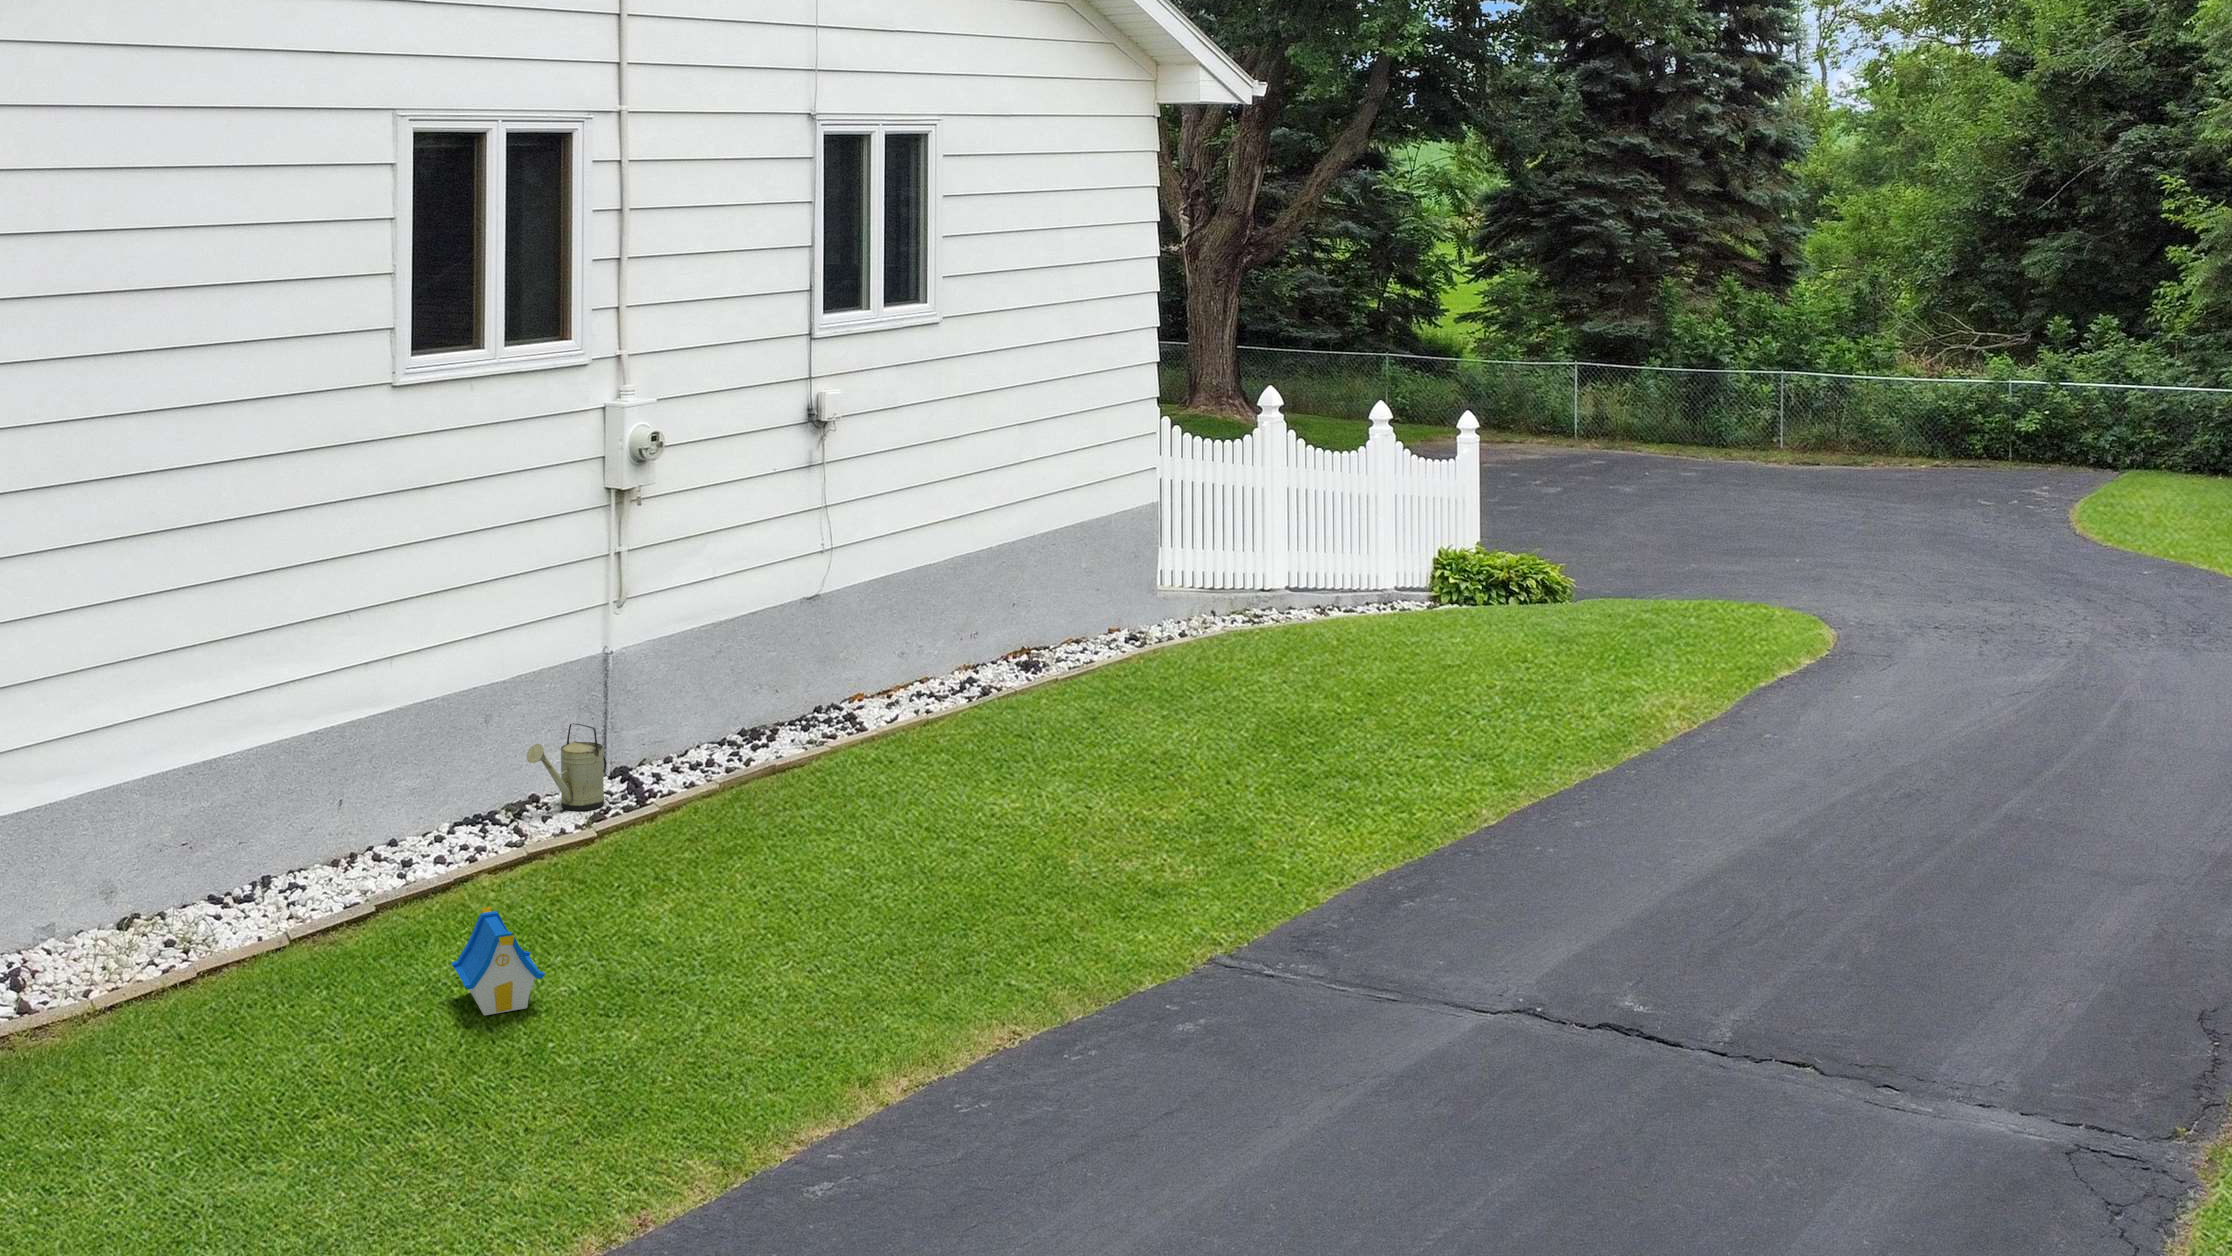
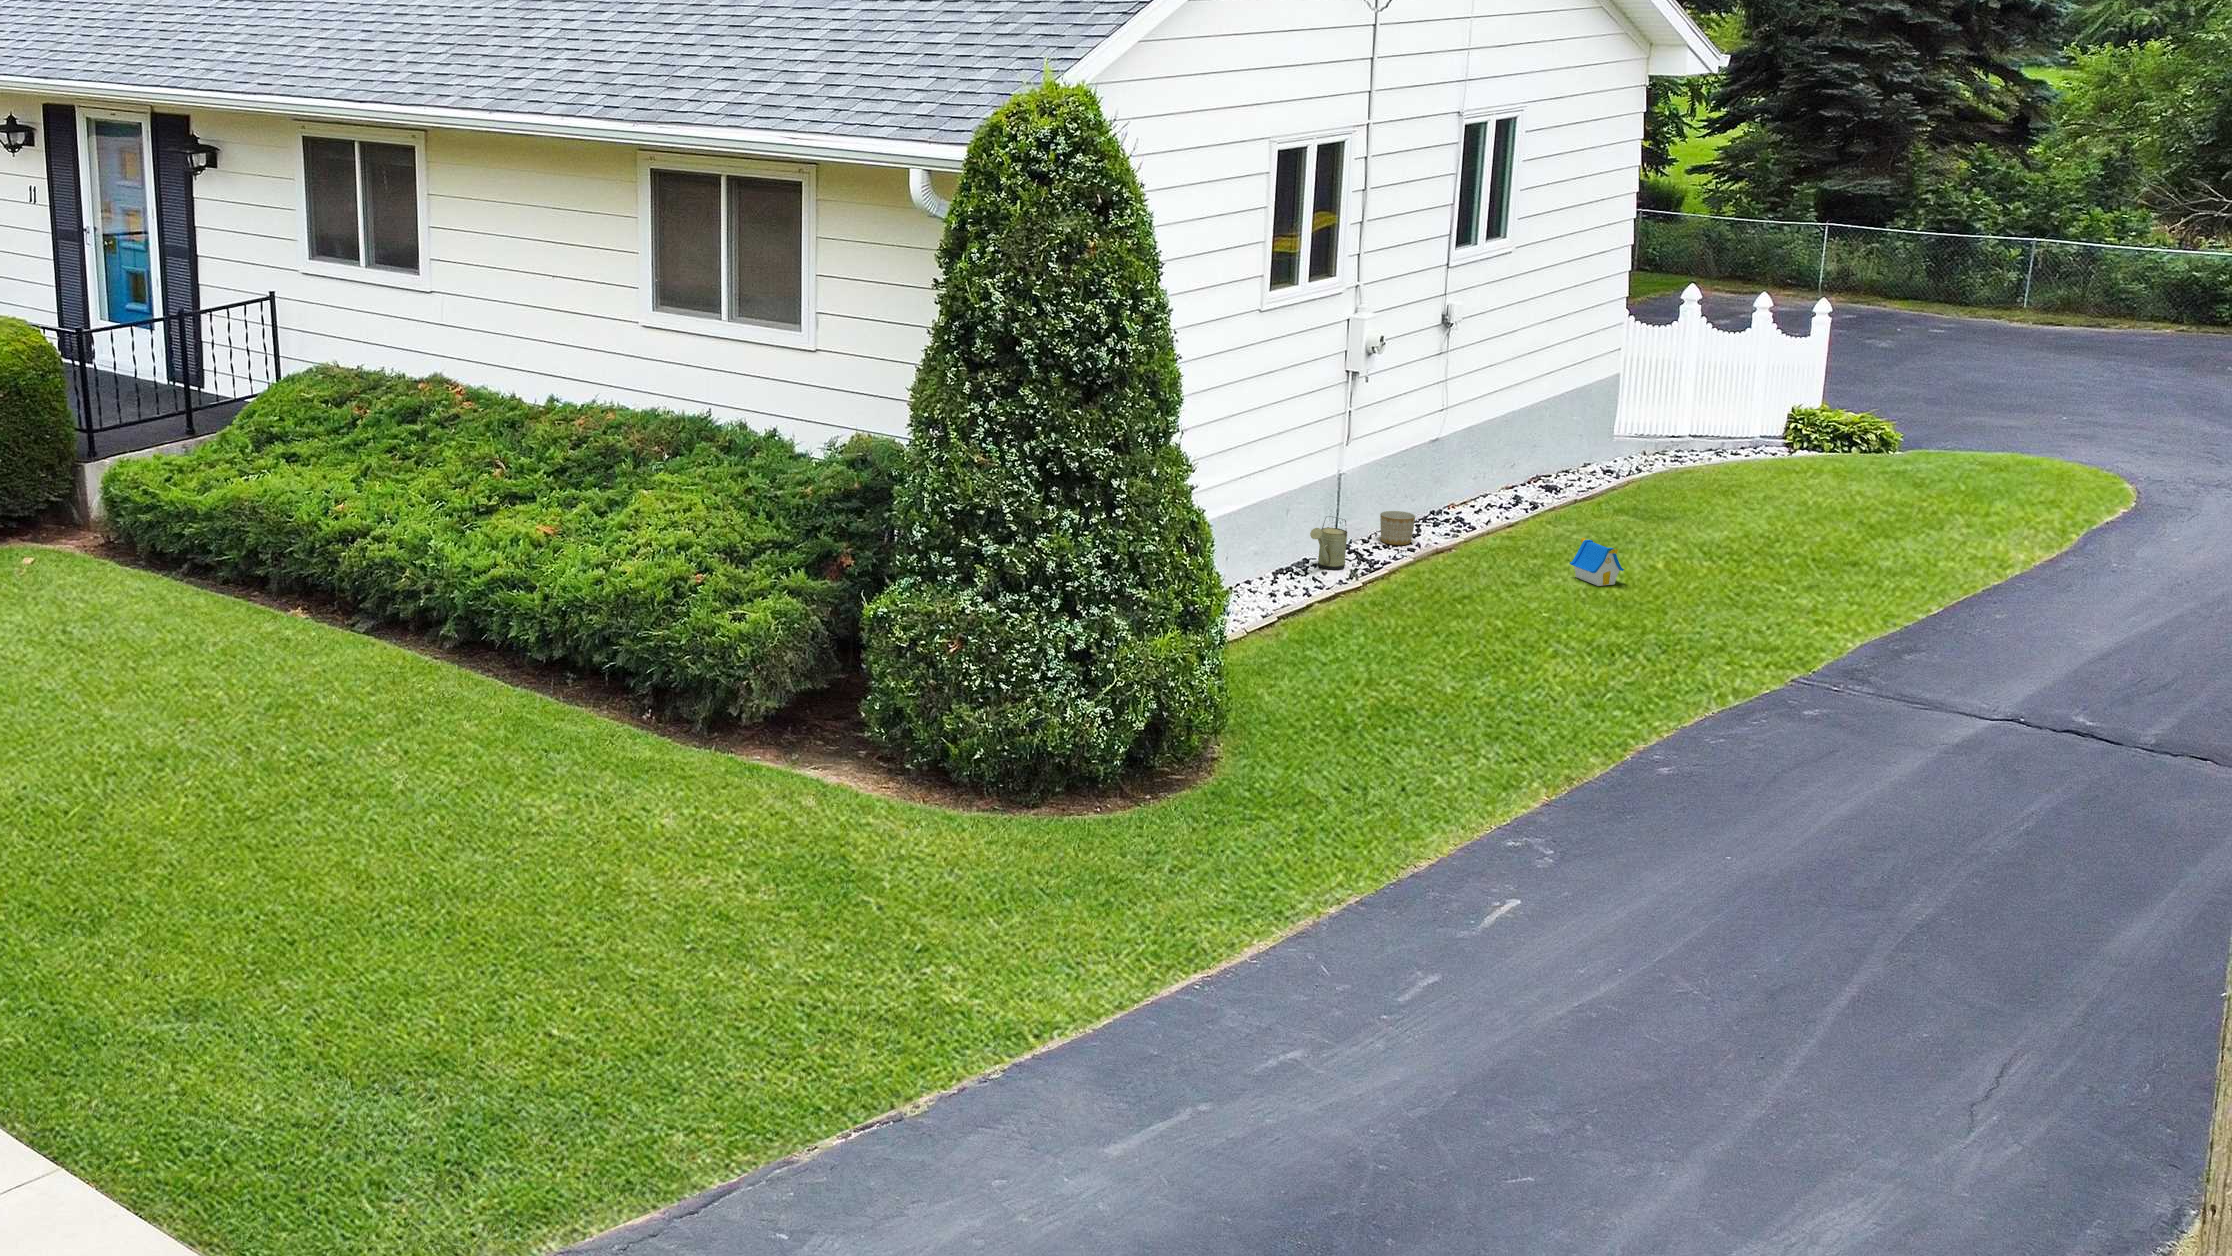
planter: none [709,709,762,763] -> present [1380,511,1415,545]
toy house: present [451,907,545,1016] -> present [1570,538,1624,586]

